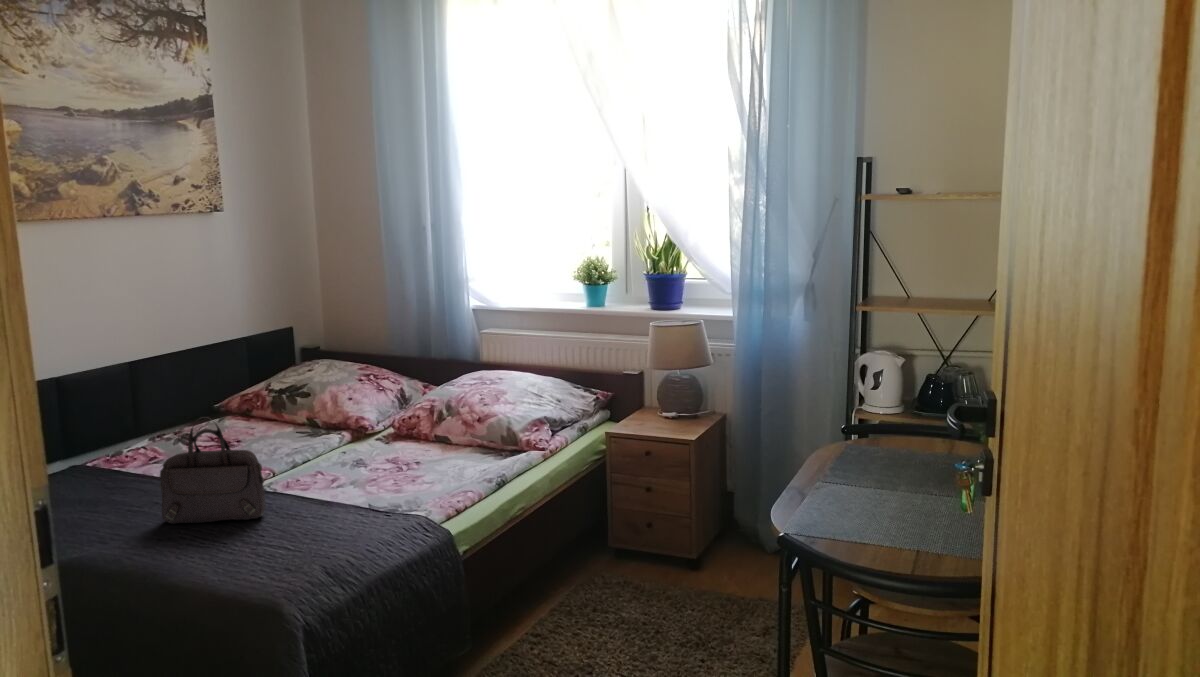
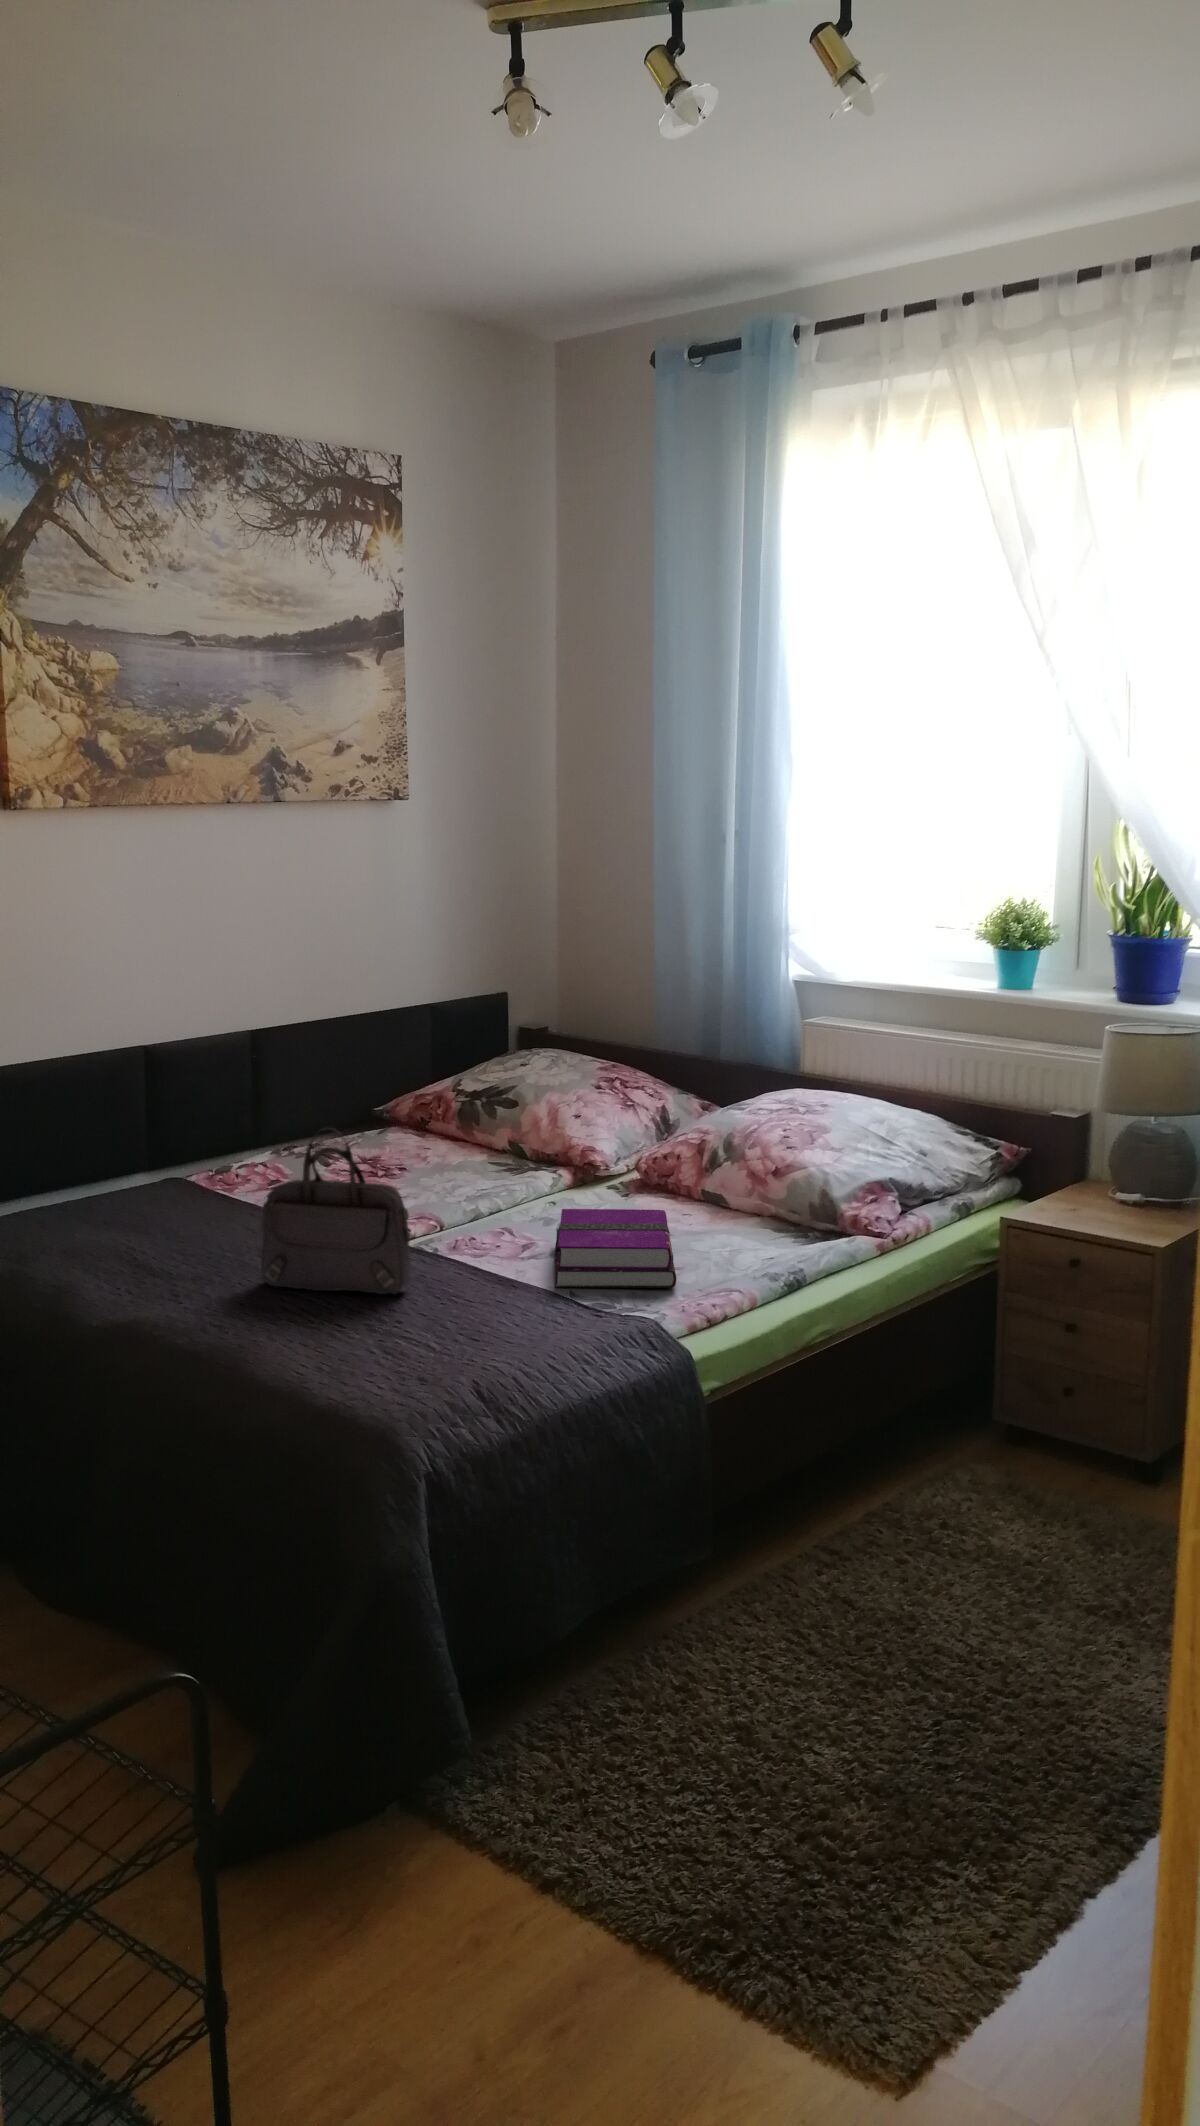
hardback book: none [352,448,434,502] -> present [555,1209,676,1288]

